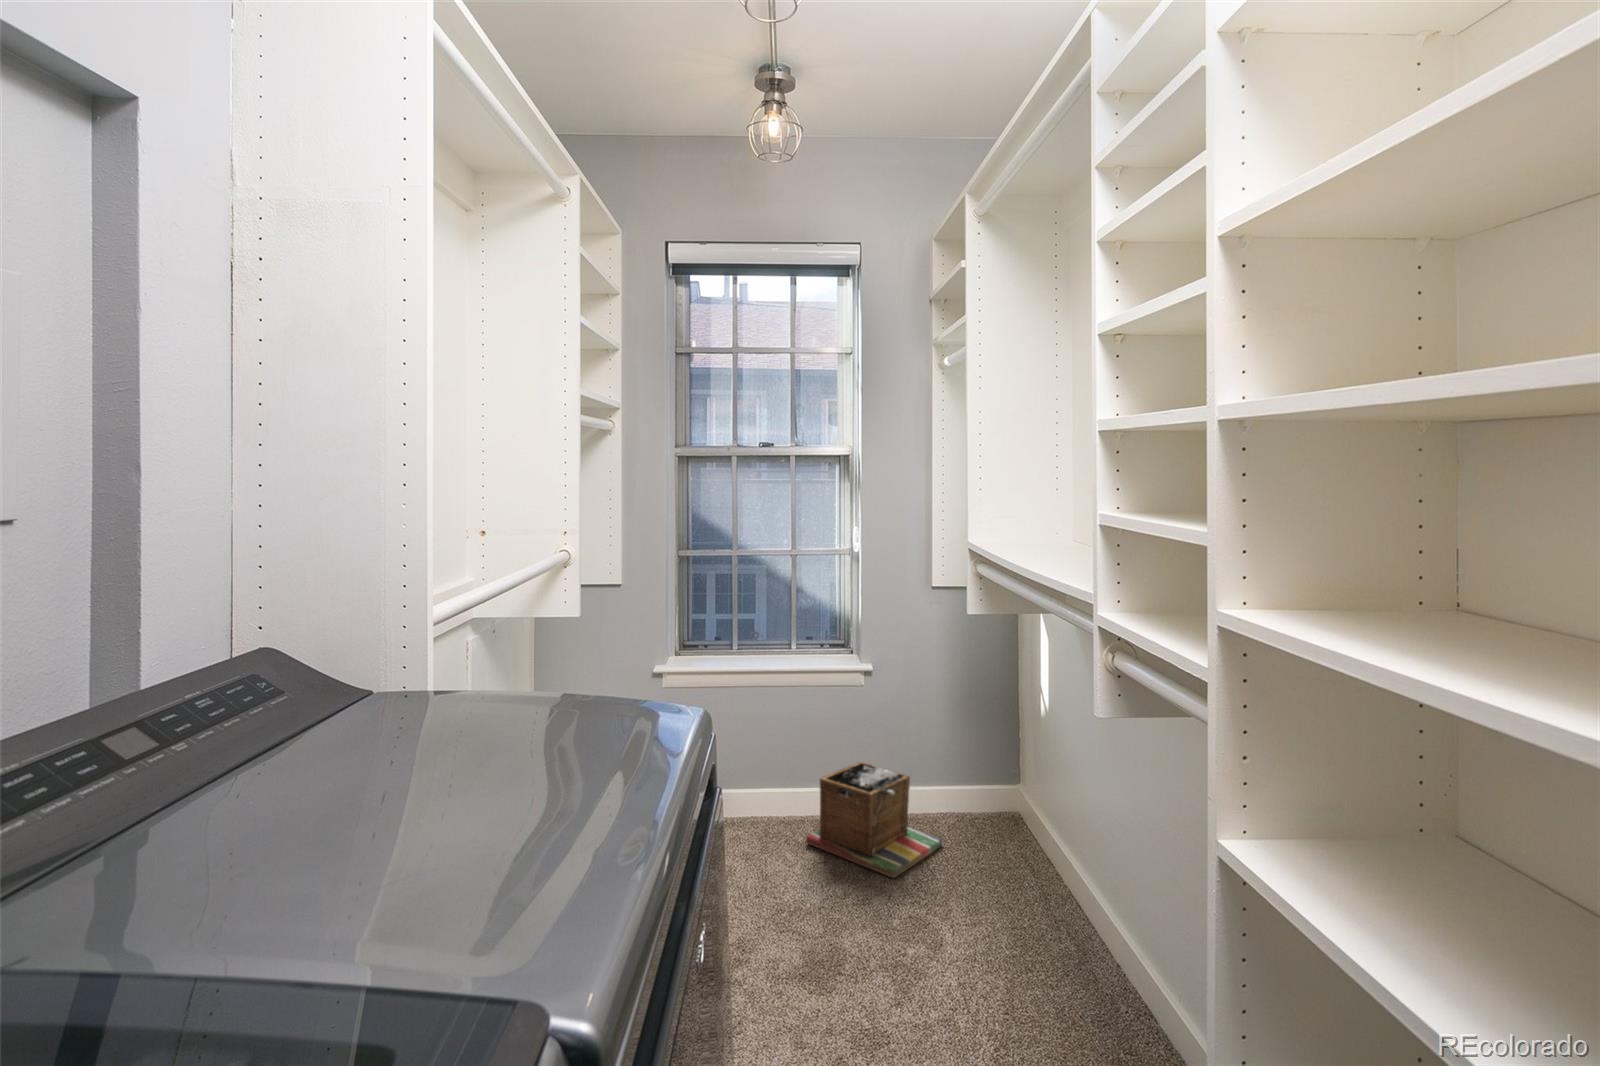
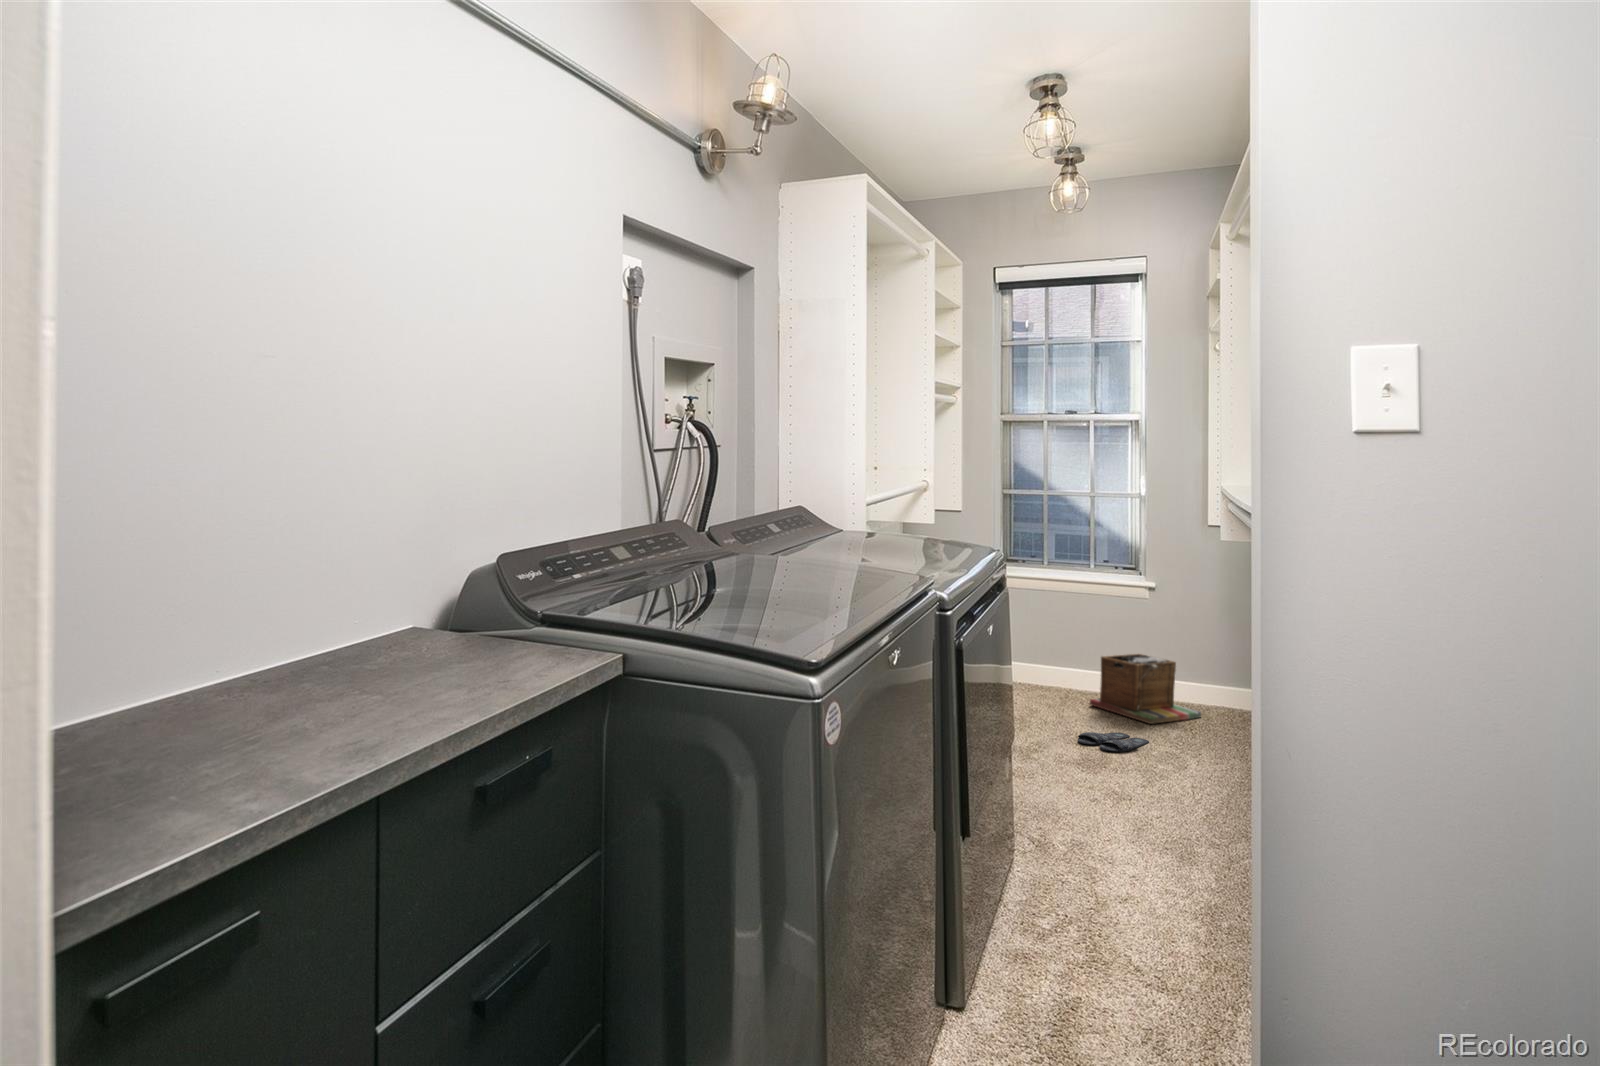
slippers: none [816,911,908,975] -> present [1078,732,1149,752]

